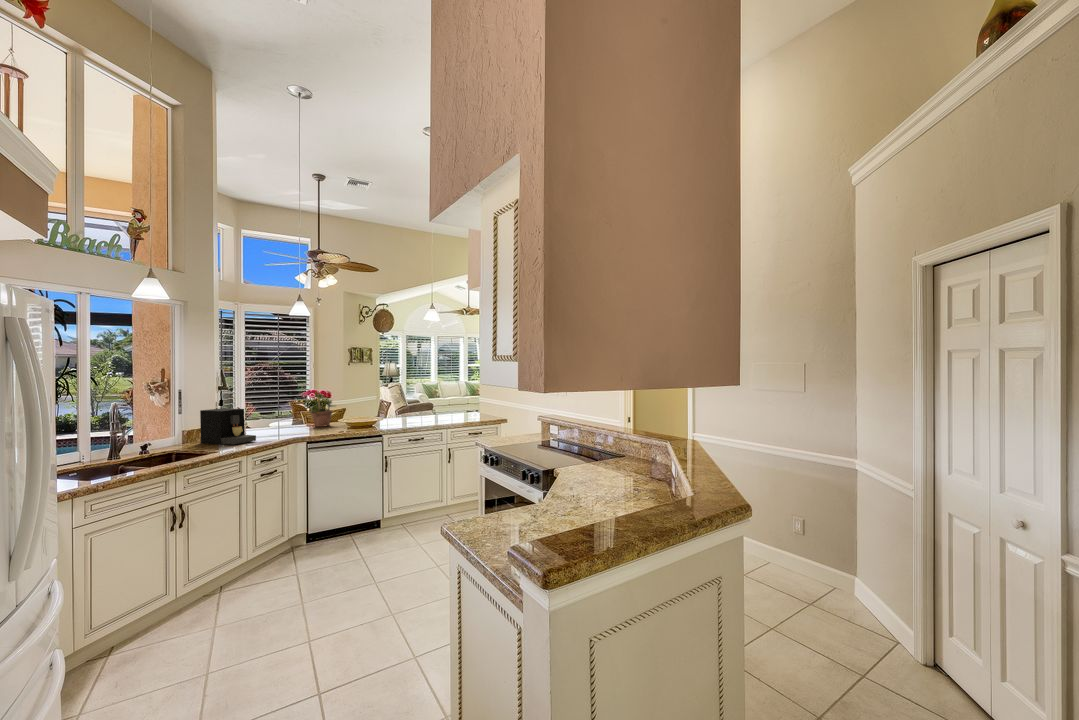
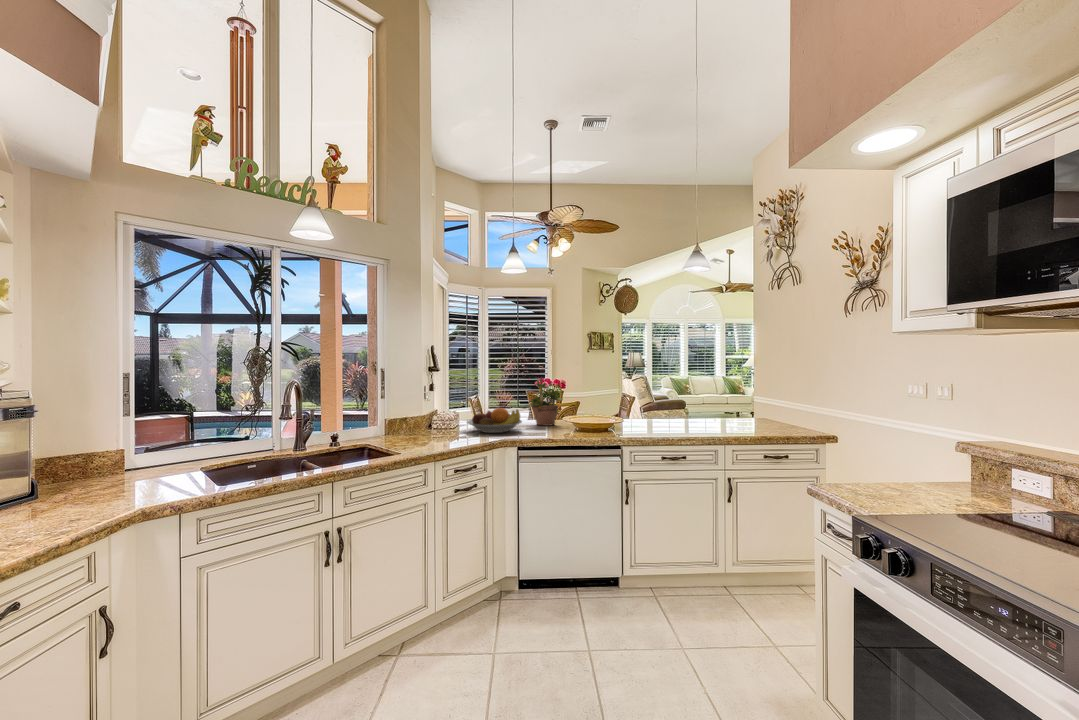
coffee maker: present [200,408,256,445] -> none [399,395,456,444]
fruit bowl: none [258,415,306,434] -> present [467,408,522,433]

